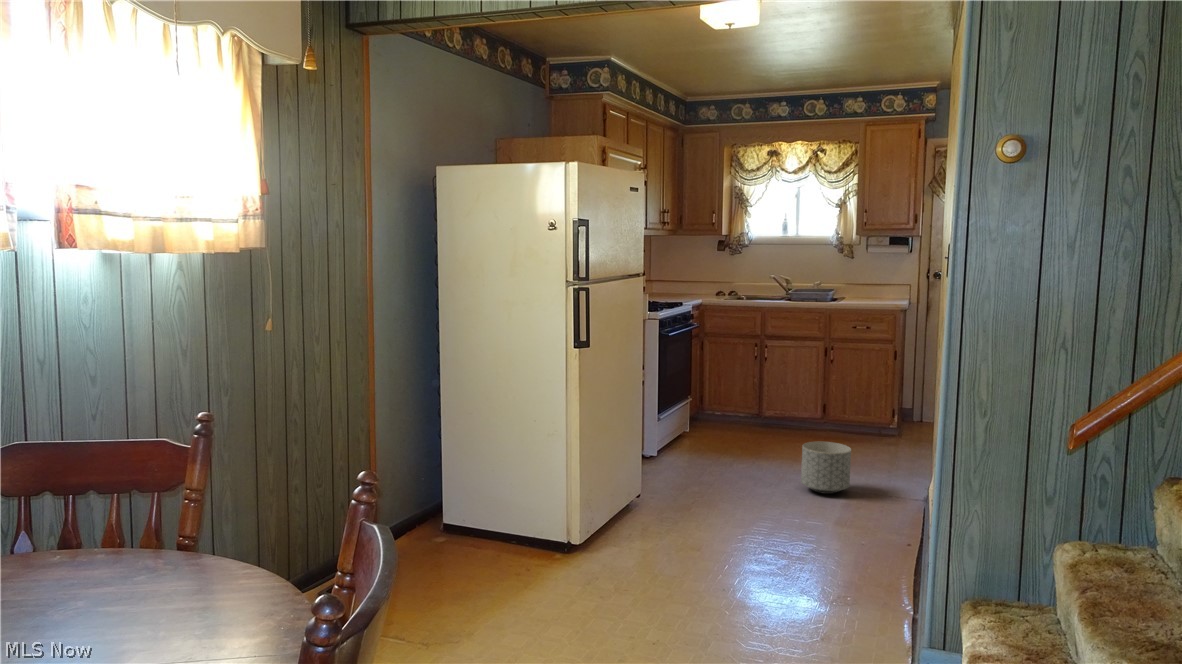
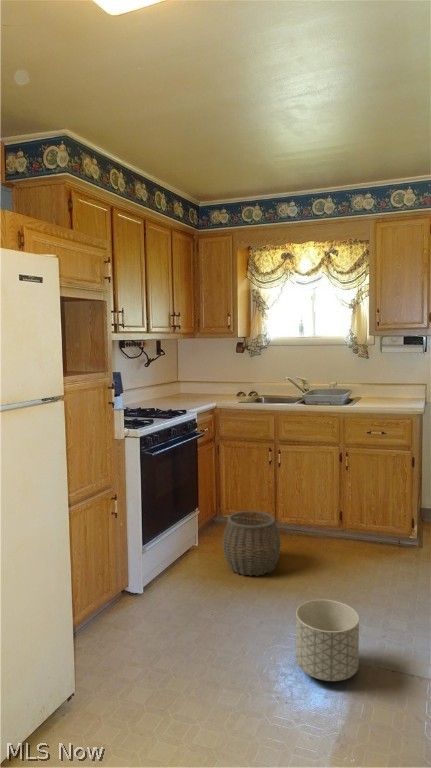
woven basket: none [719,397,773,450] -> present [223,511,281,576]

